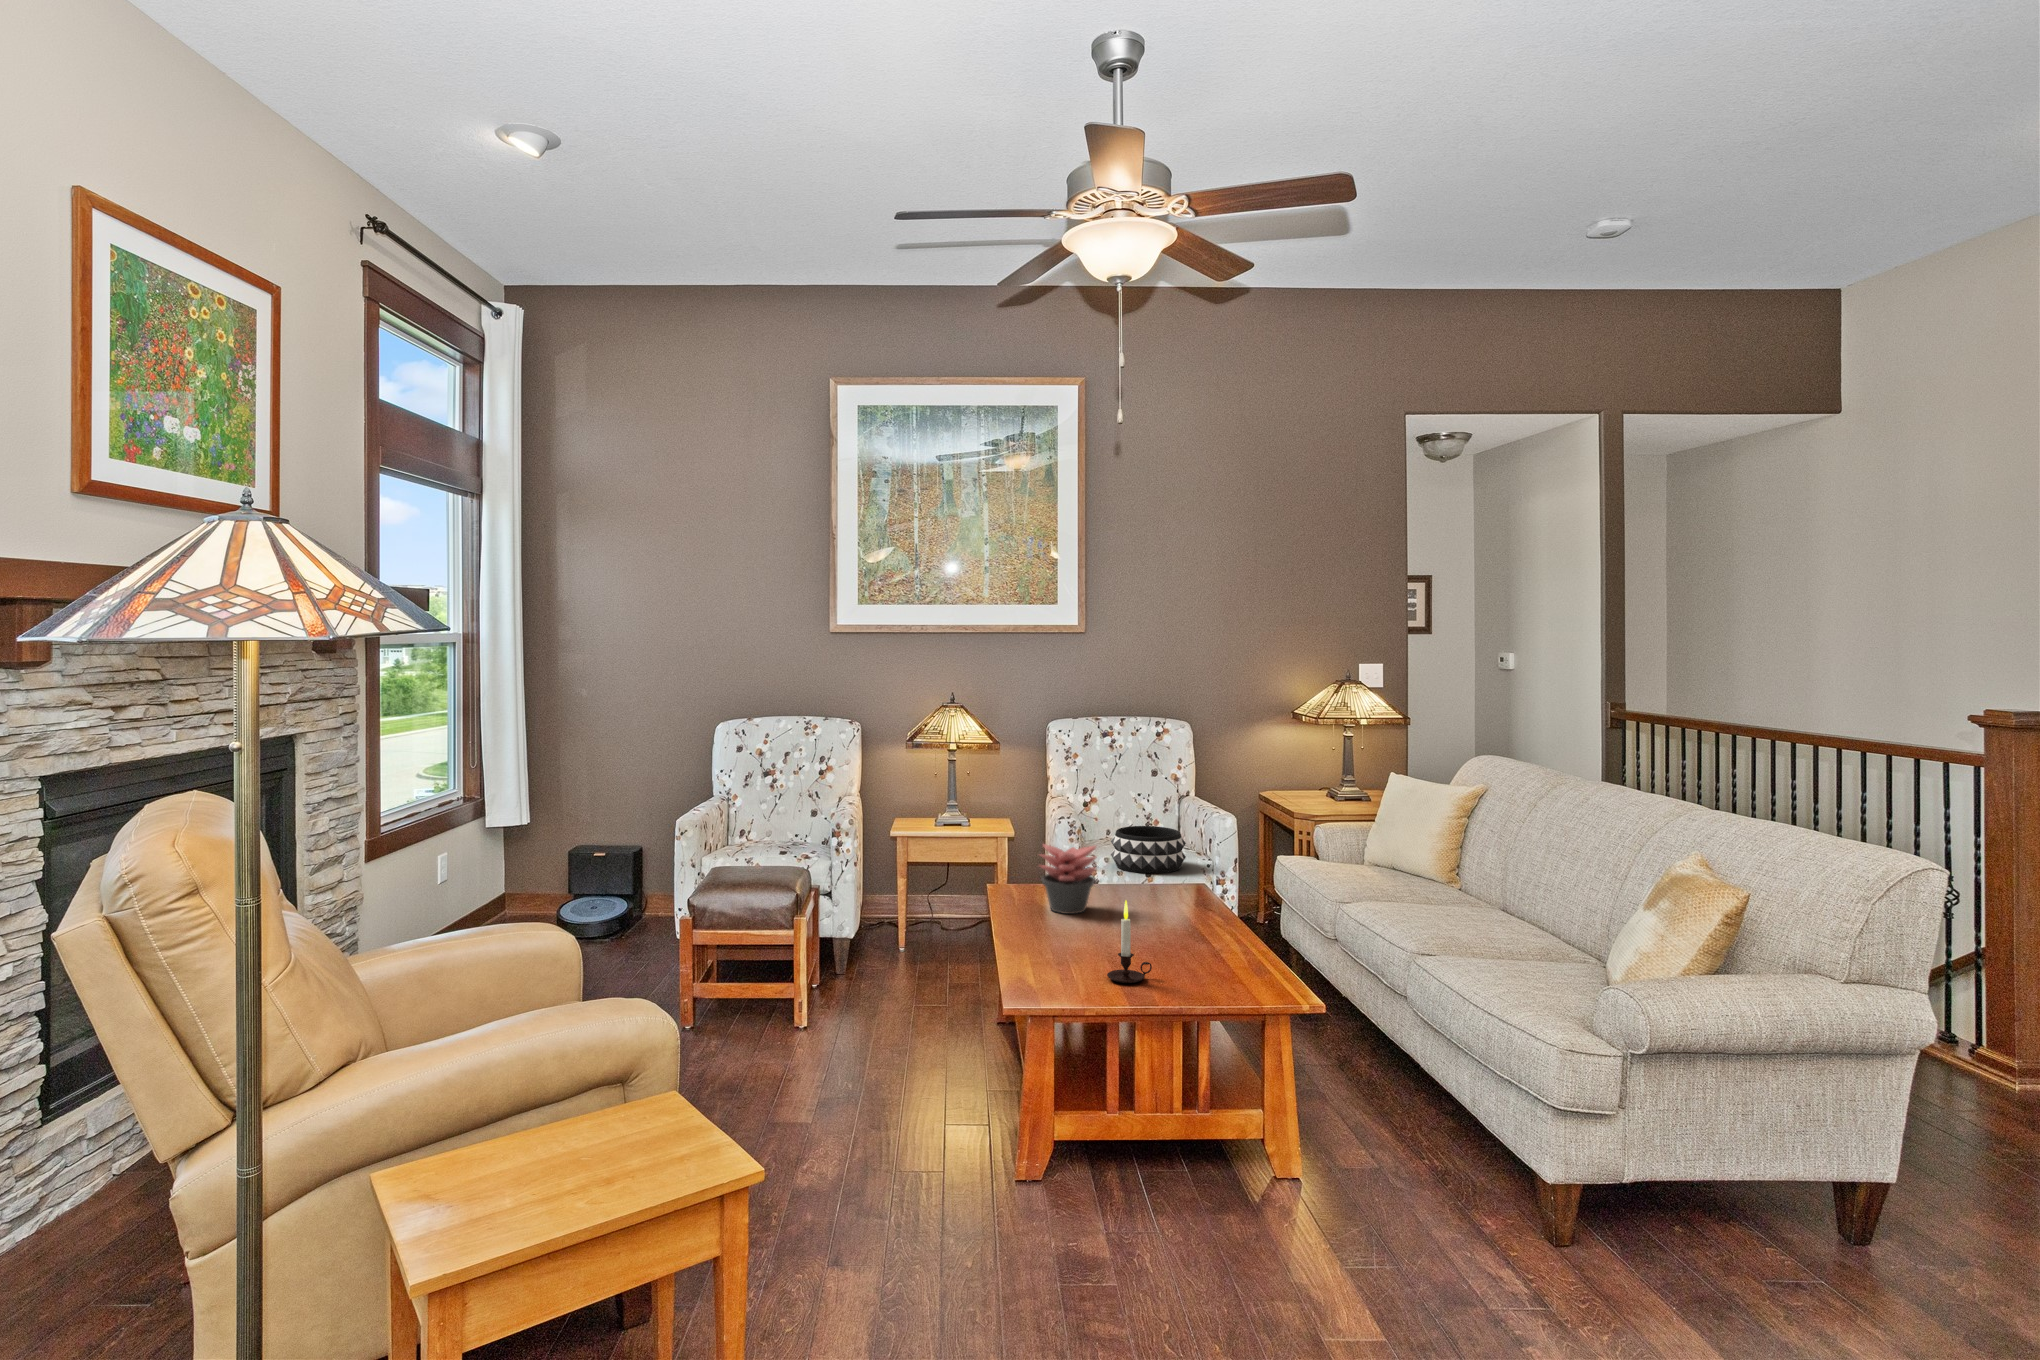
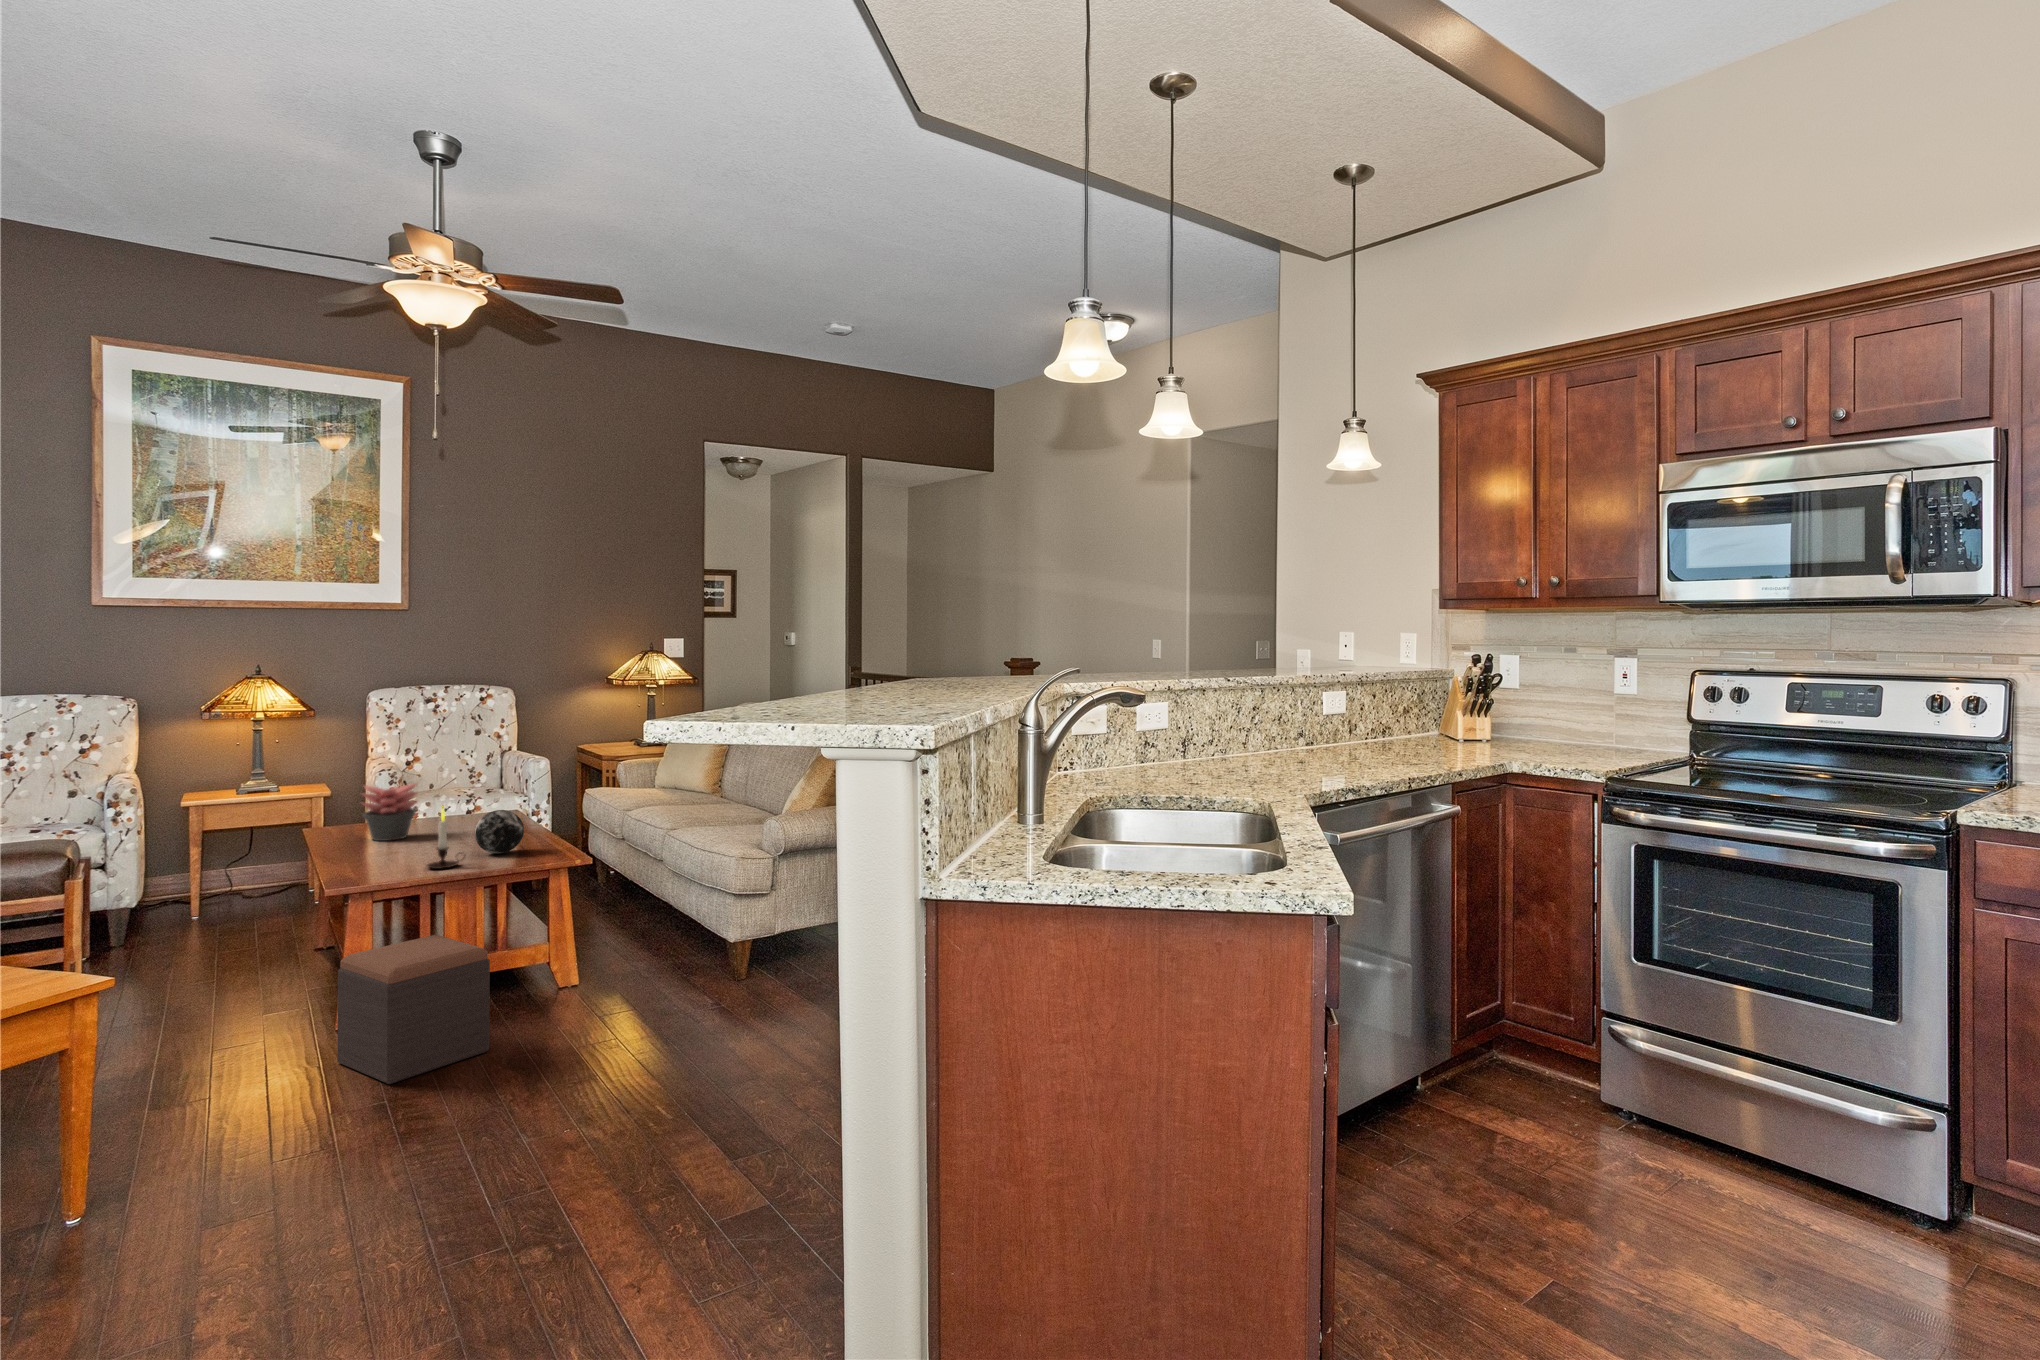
decorative bowl: present [1111,826,1186,873] -> none [433,773,506,811]
decorative orb: none [1161,906,1220,965] -> present [475,810,524,854]
footstool: none [1010,1088,1189,1315] -> present [337,935,490,1084]

